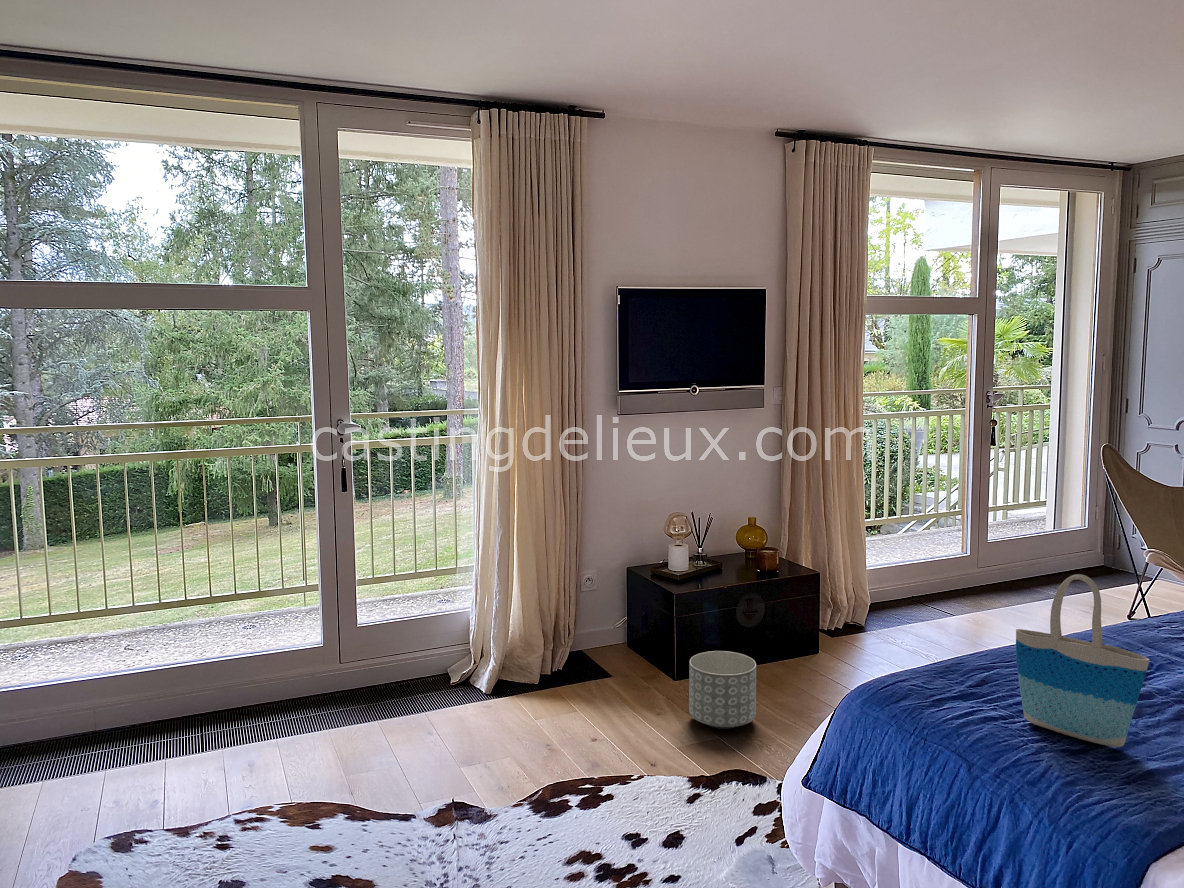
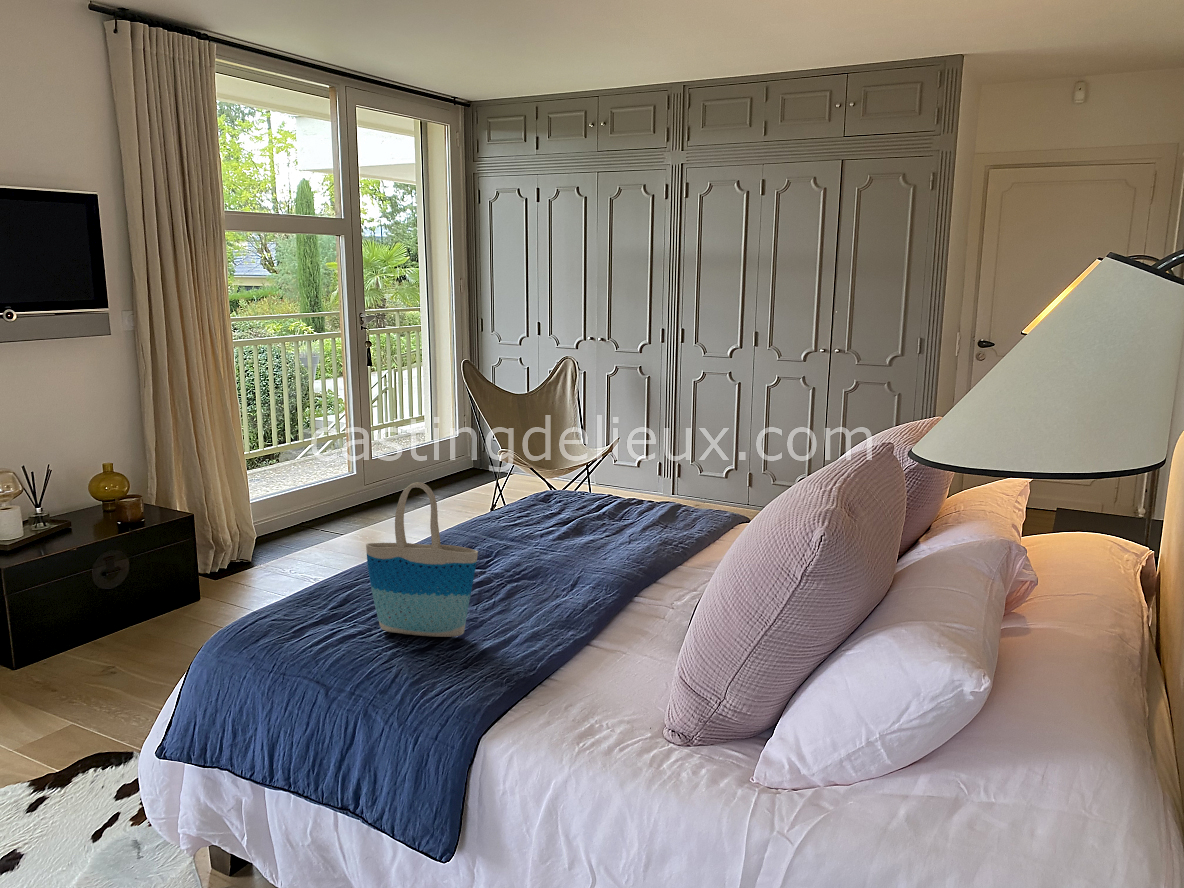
planter: present [689,651,756,729] -> none [25,620,121,712]

